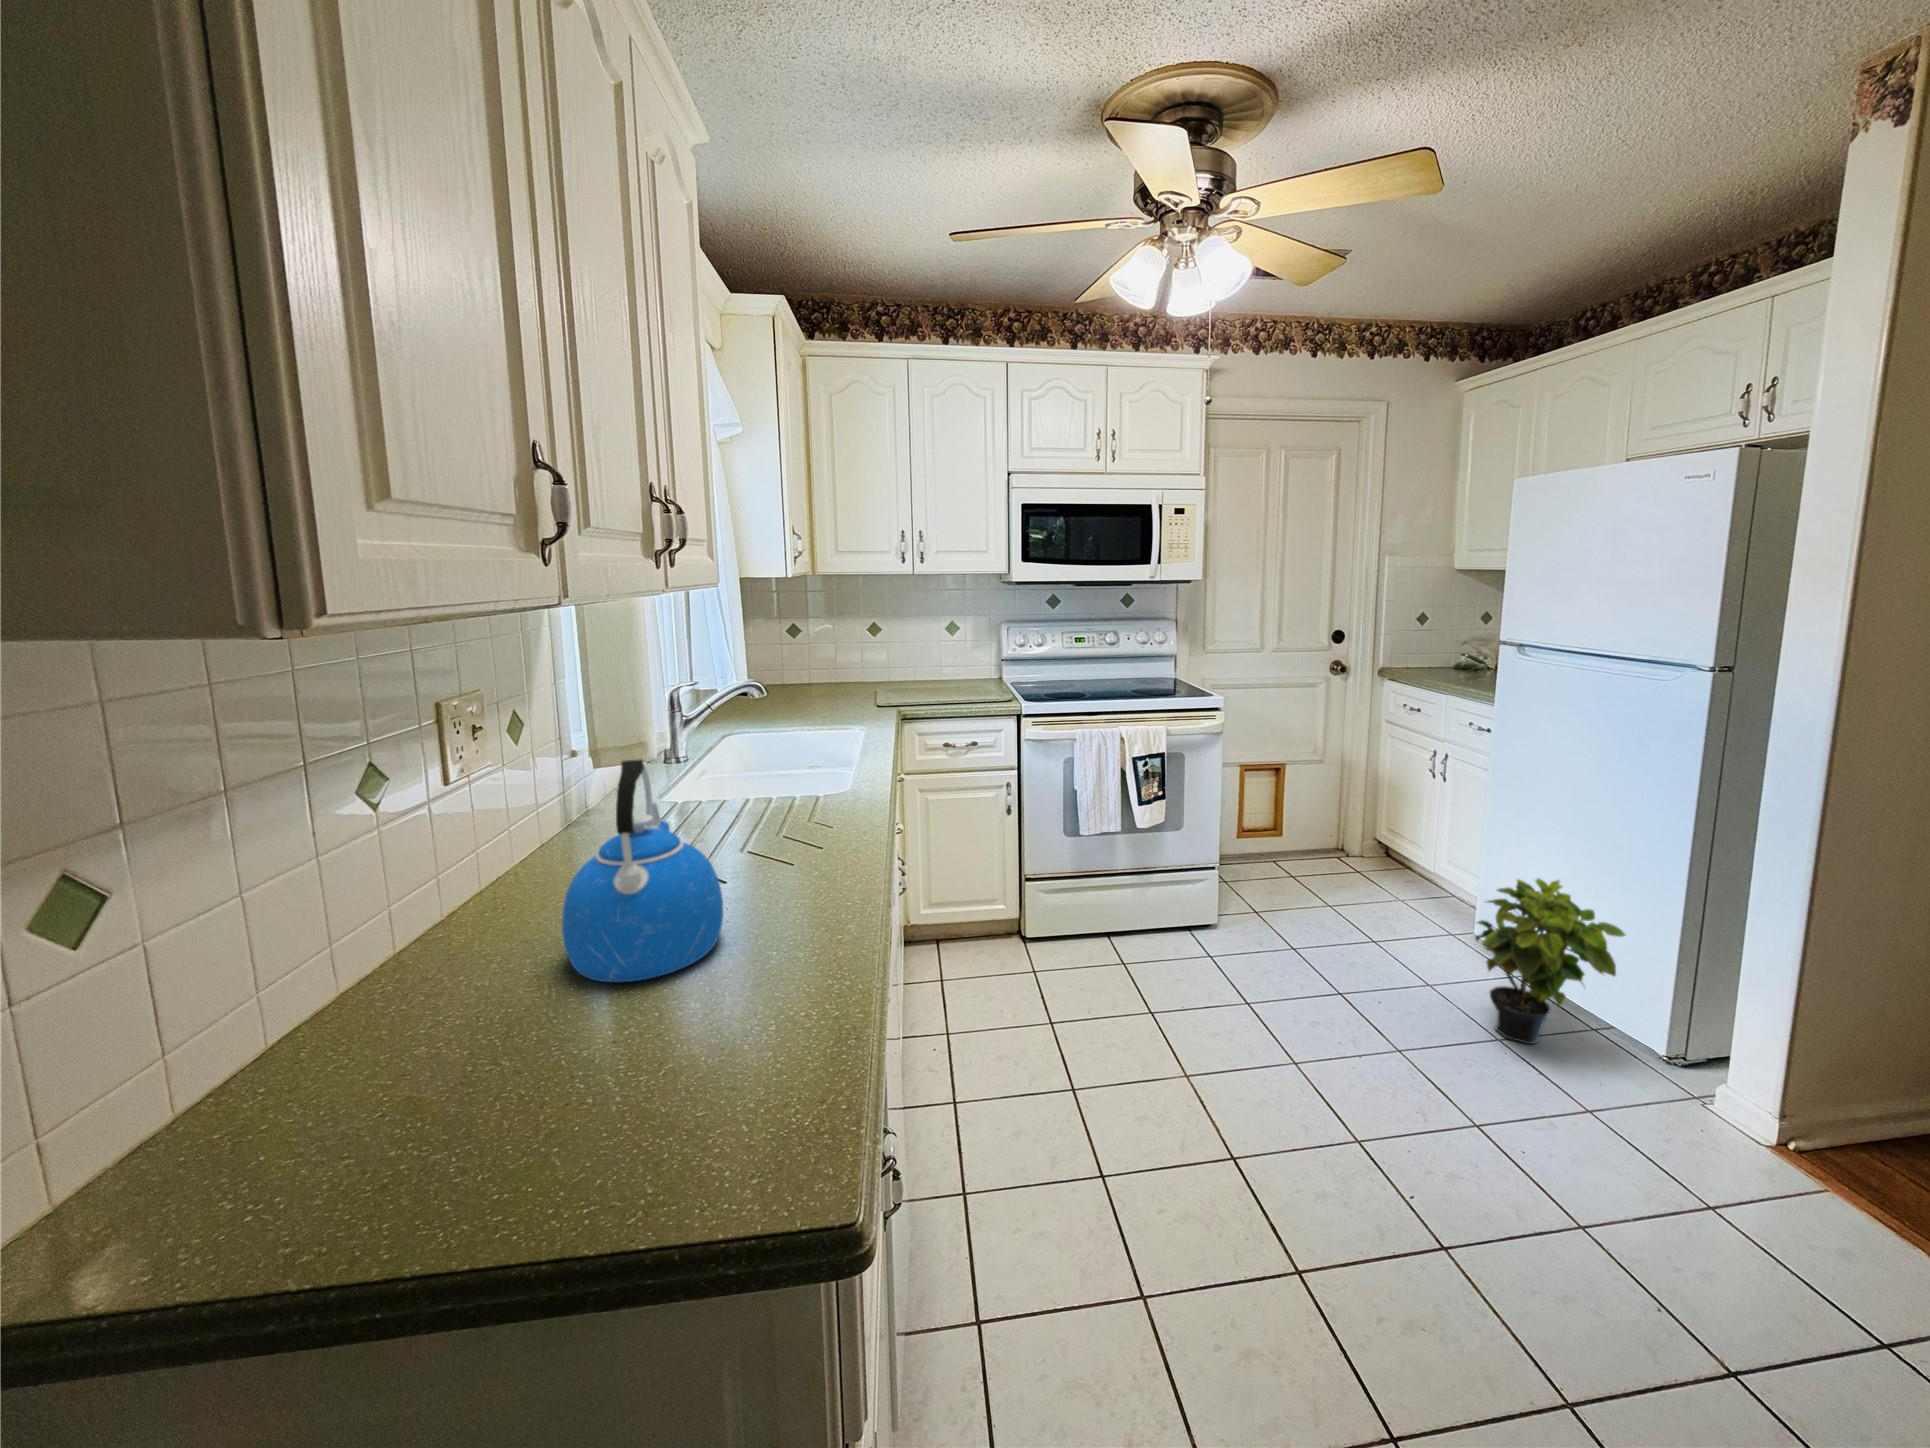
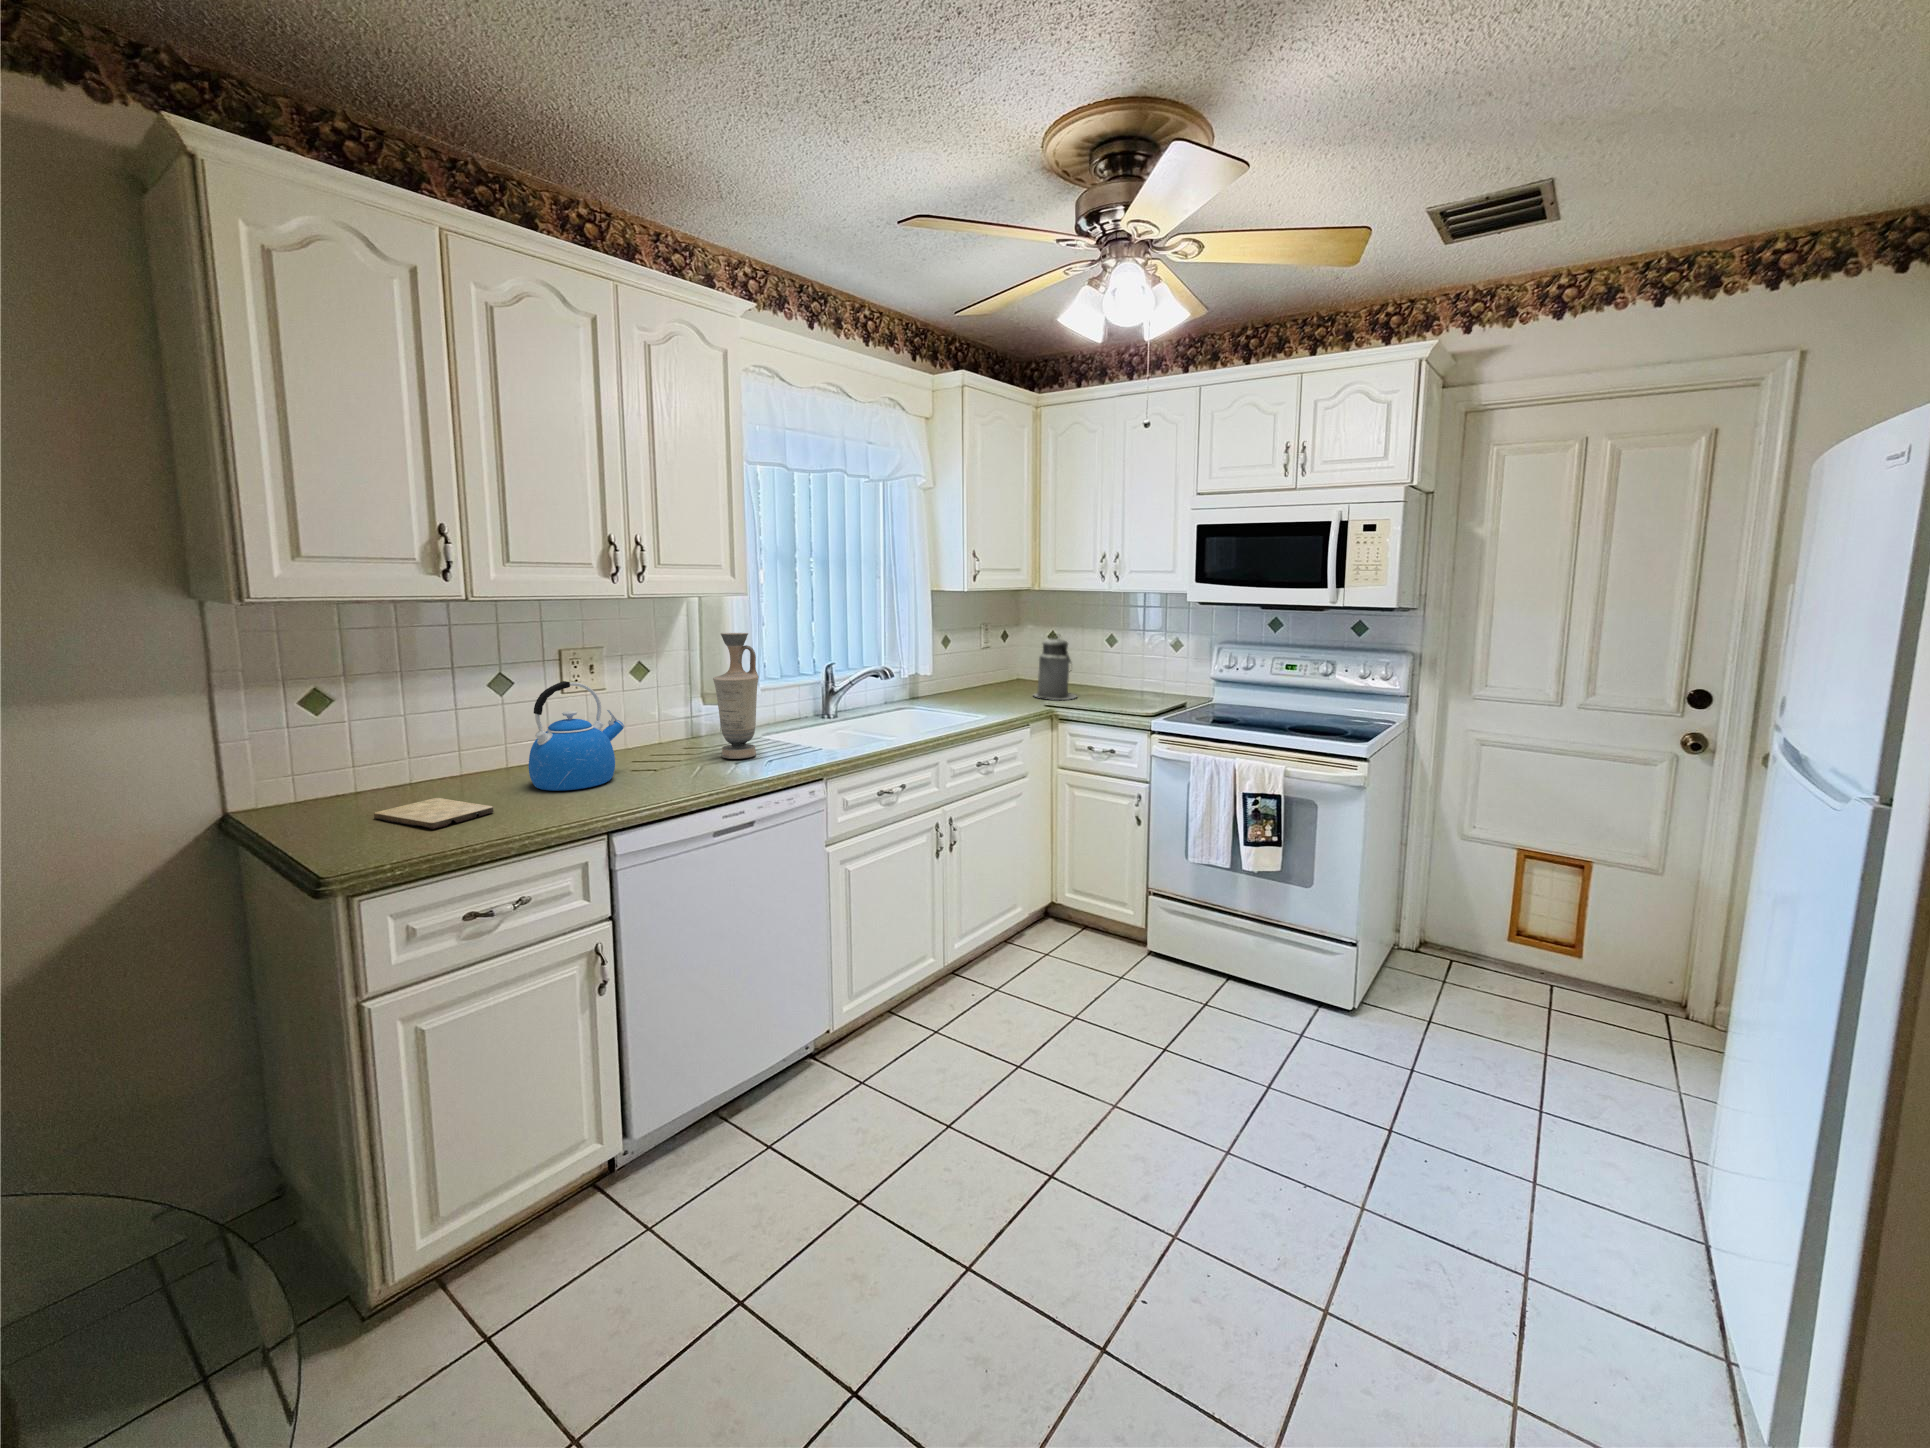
canister: none [826,626,879,702] -> present [1034,636,1076,700]
vase: none [720,644,792,844] -> present [713,633,759,759]
potted plant: present [1475,878,1625,1044] -> none [1484,1072,1708,1311]
cutting board: none [459,1035,710,1188] -> present [374,798,494,829]

